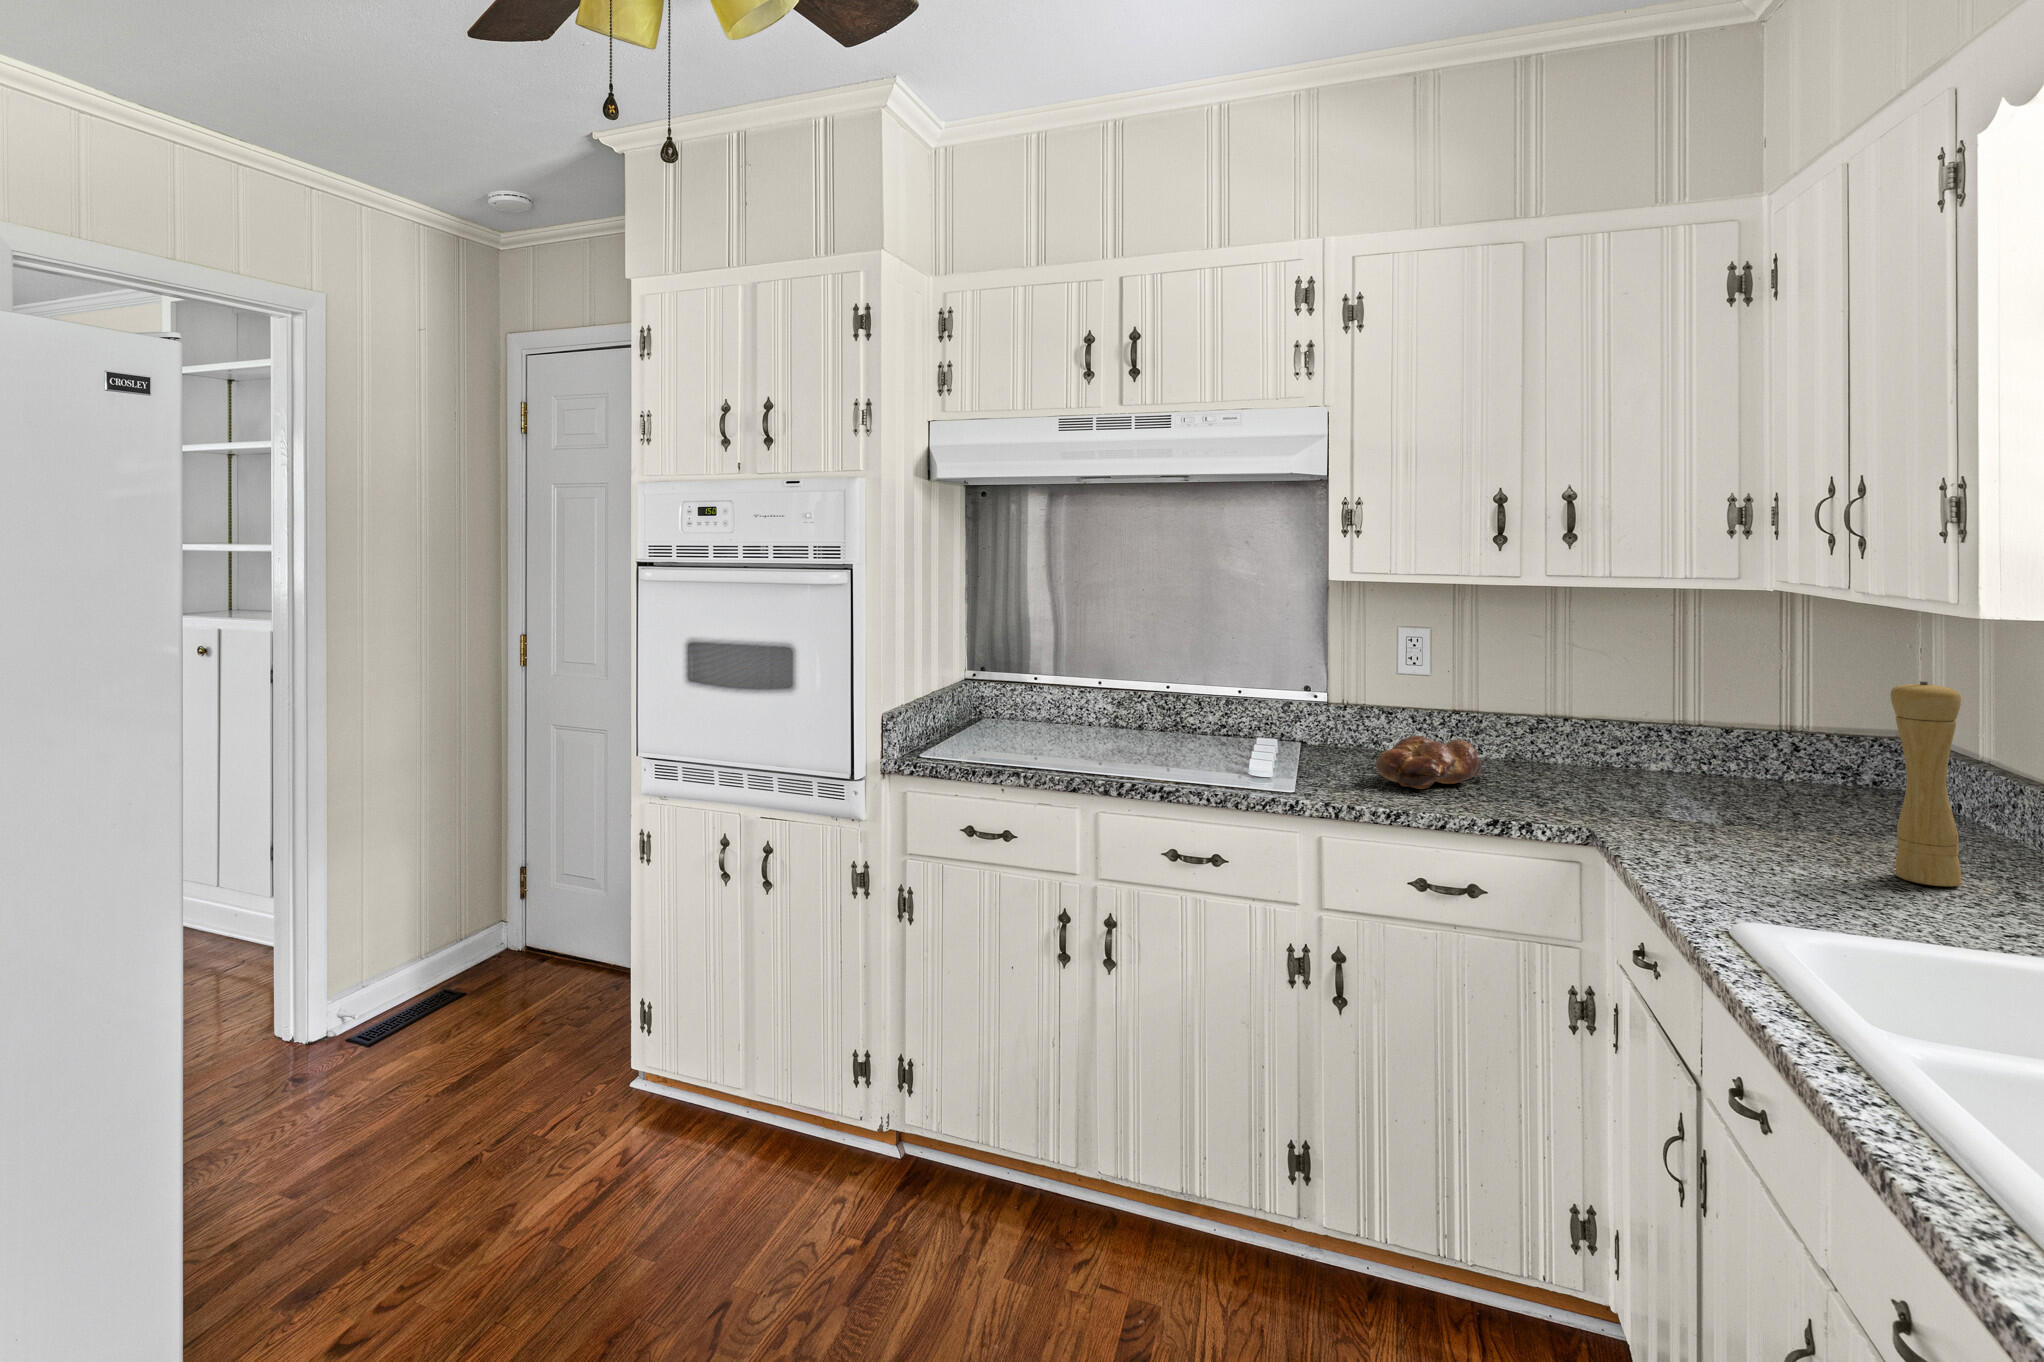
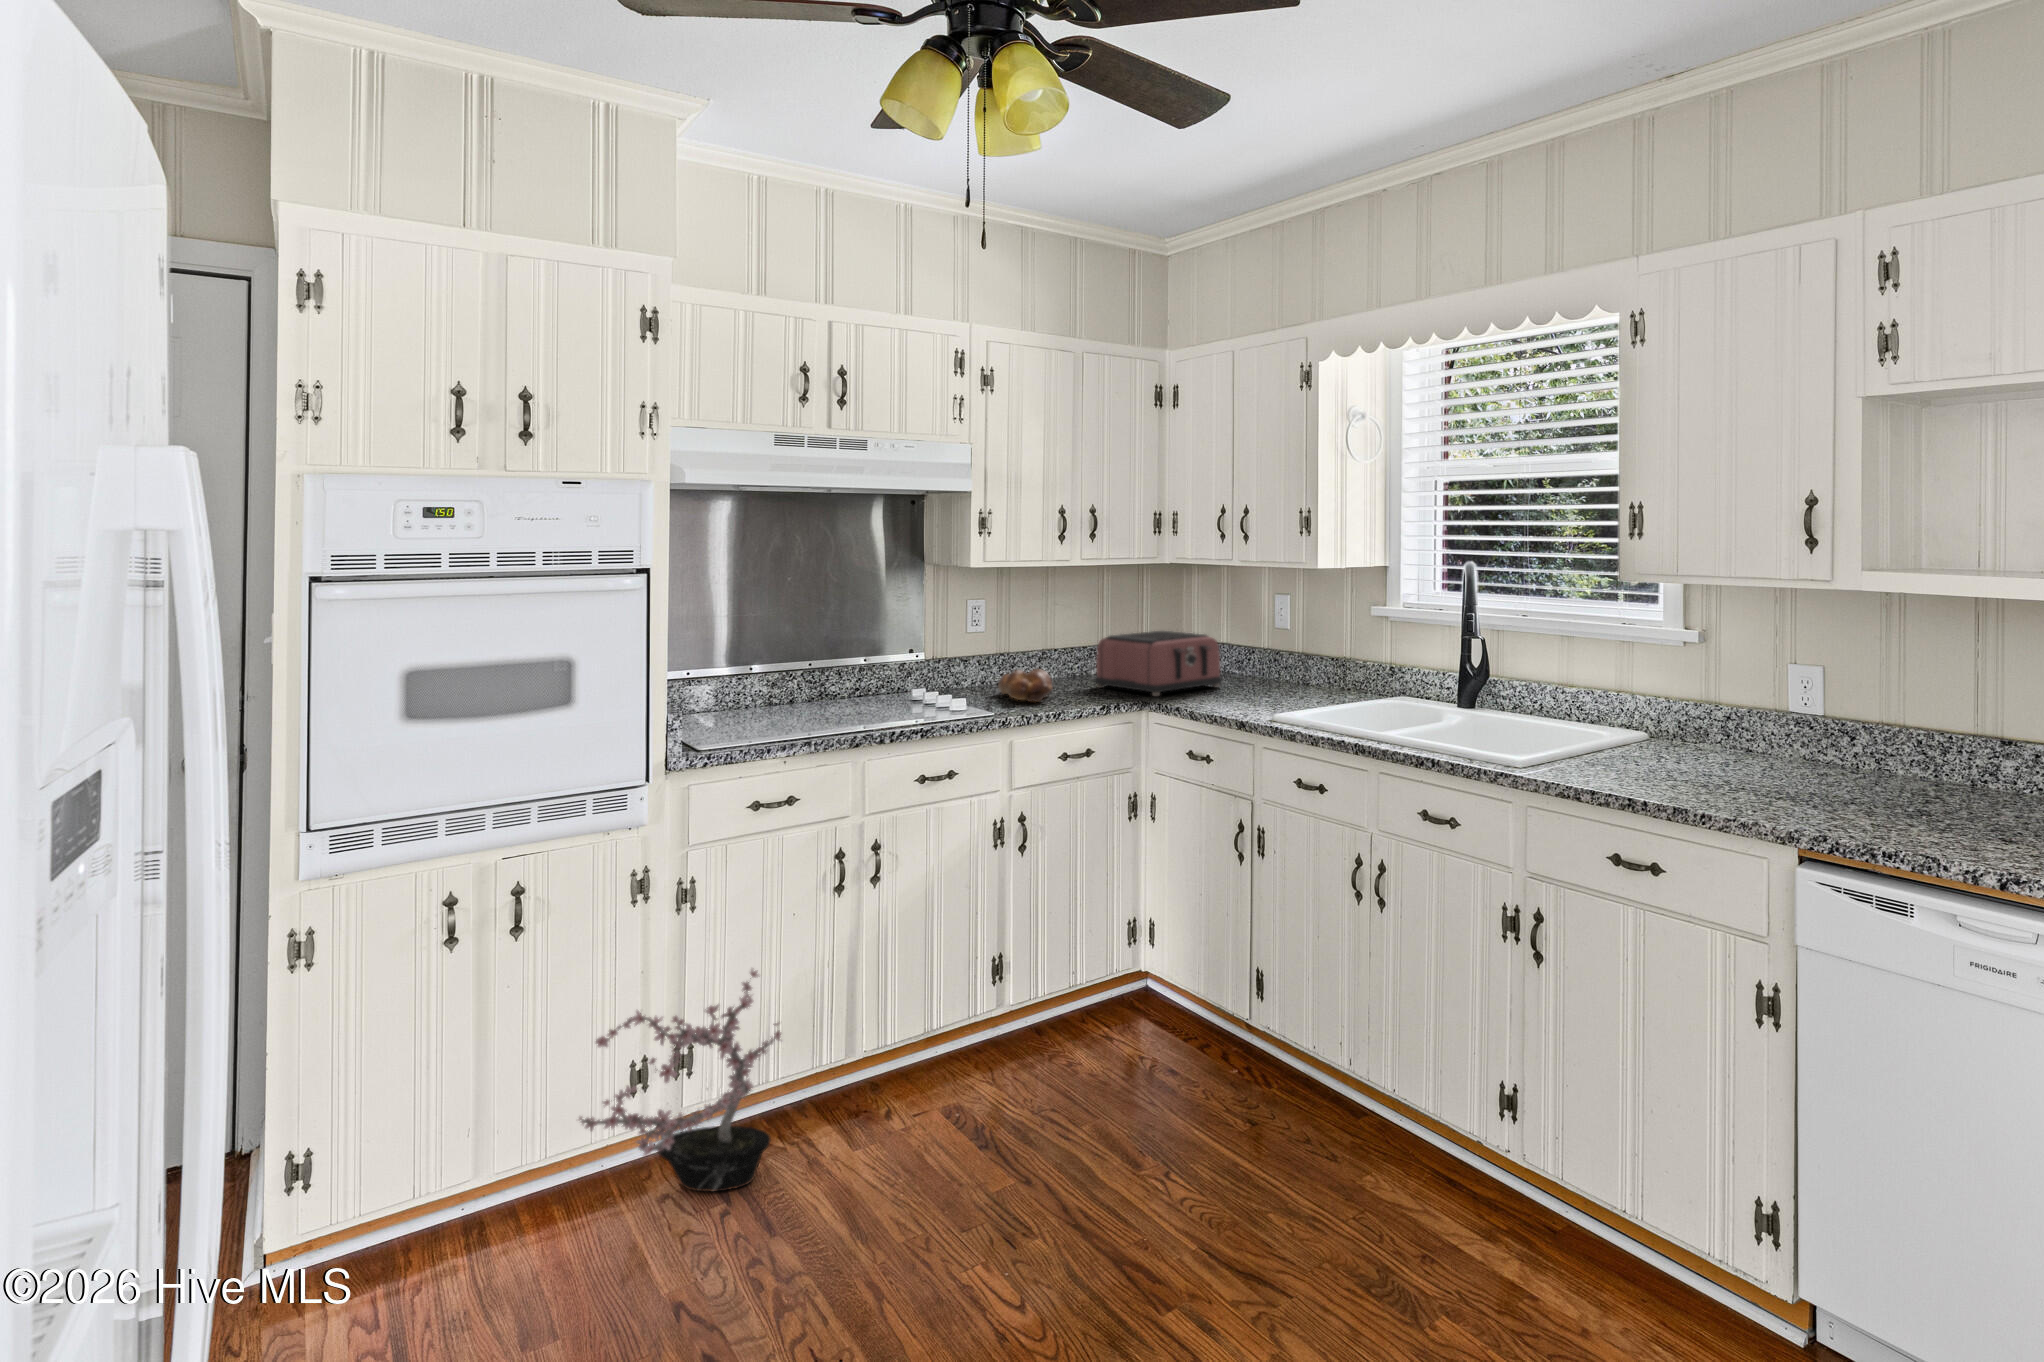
pepper mill: present [1890,681,1961,886] -> none [1260,603,1283,695]
toaster: none [1588,705,1847,840] -> present [1094,631,1222,696]
potted plant: none [735,985,936,1230] -> present [579,969,781,1192]

